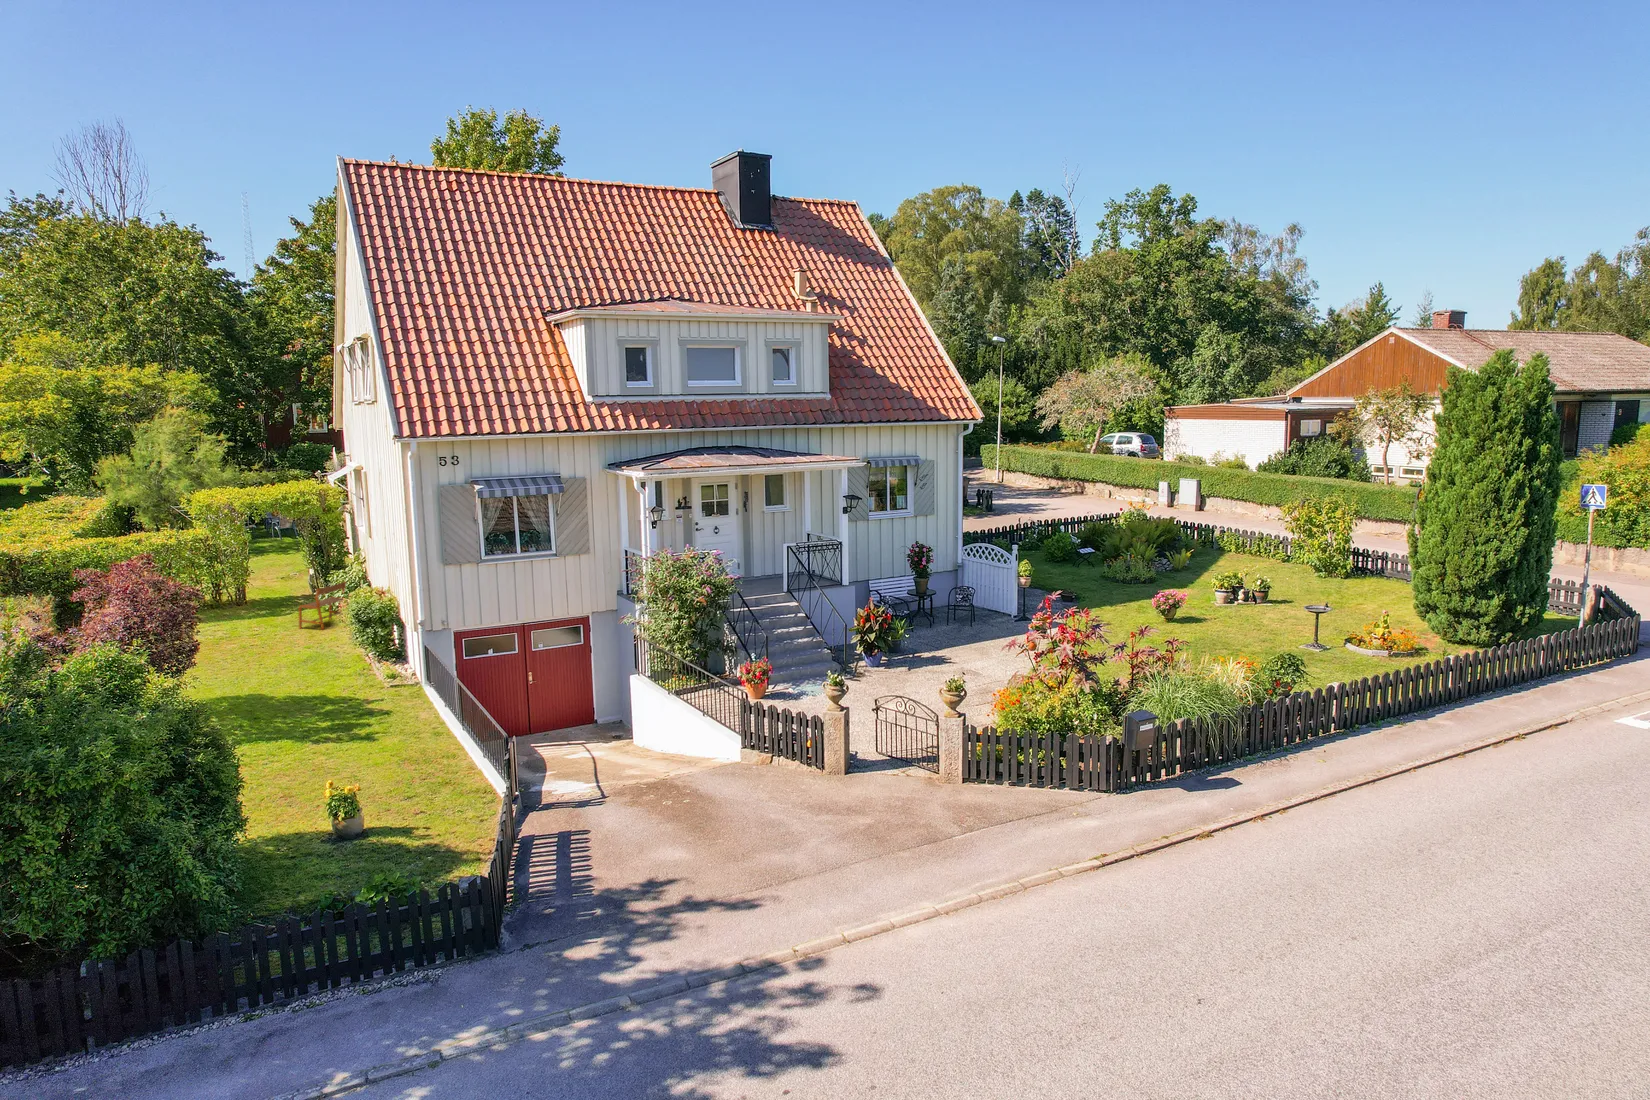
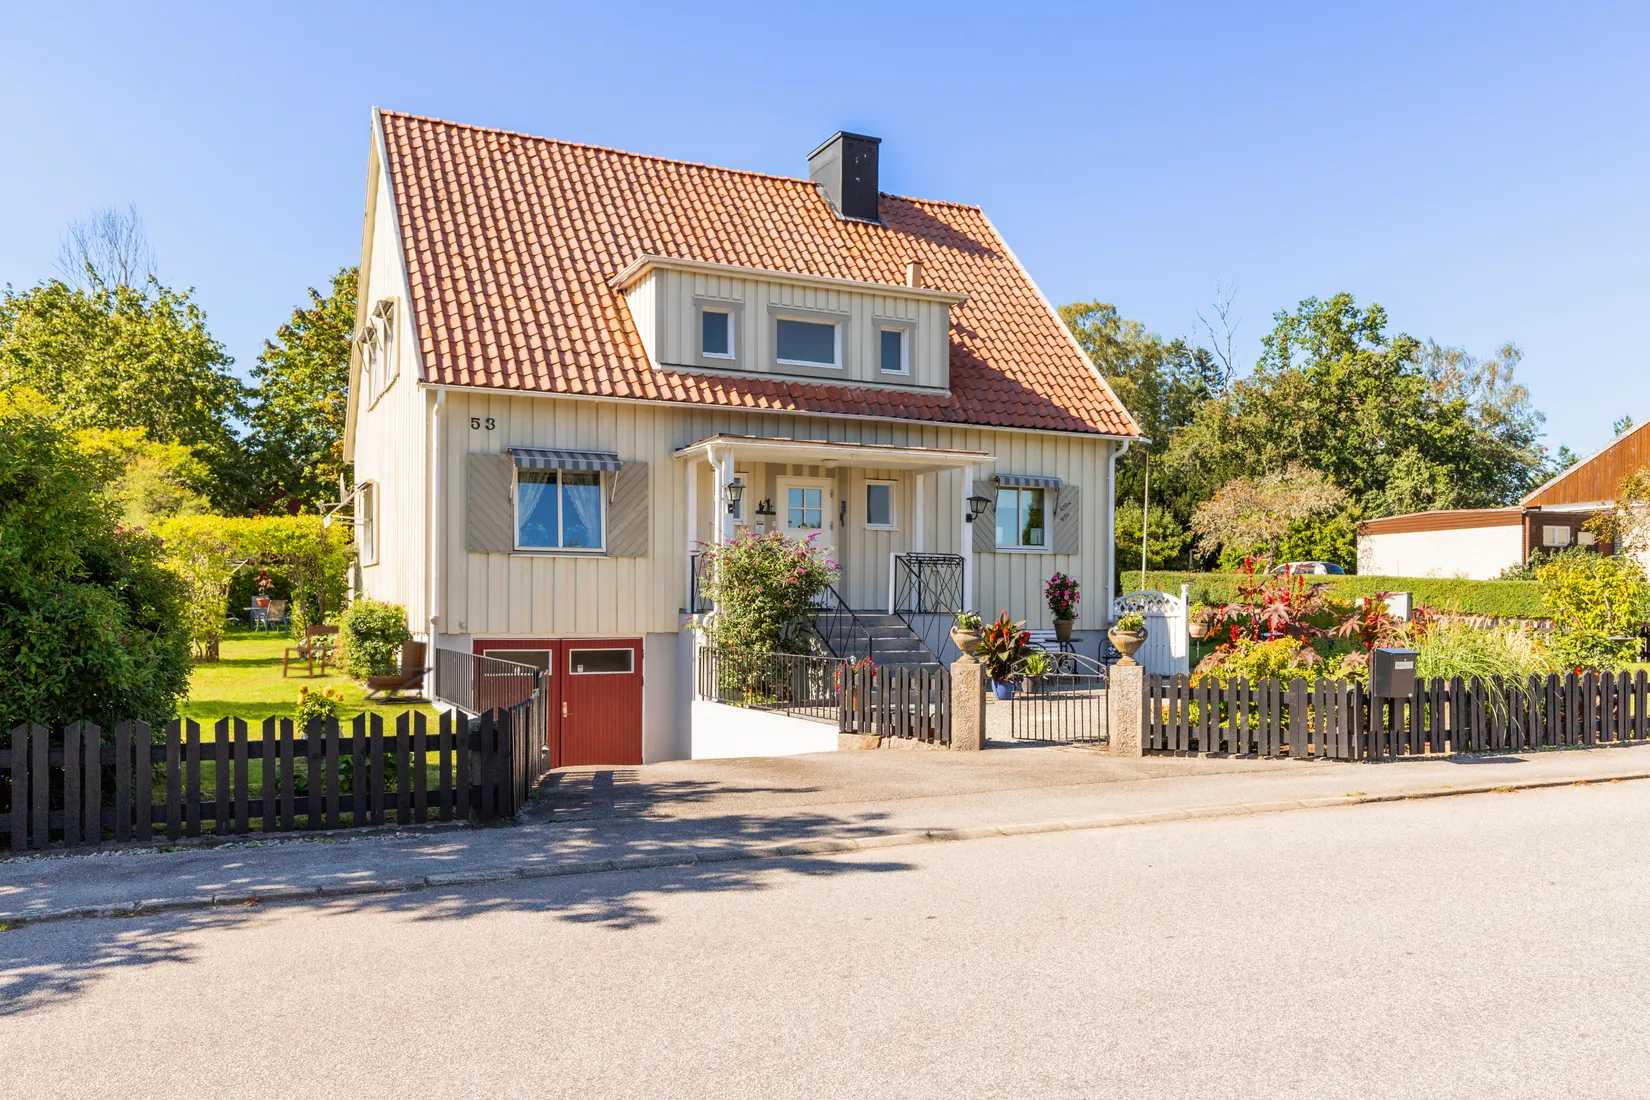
lounge chair: none [368,628,425,688] -> present [364,640,434,705]

